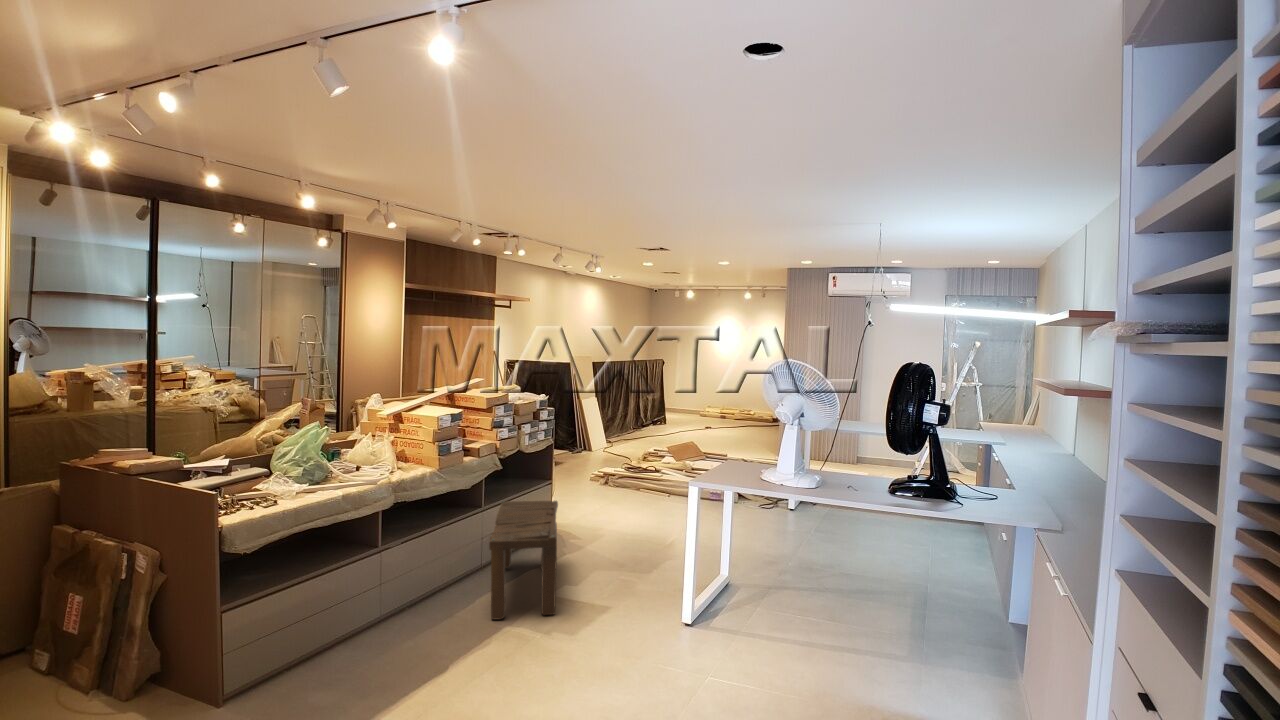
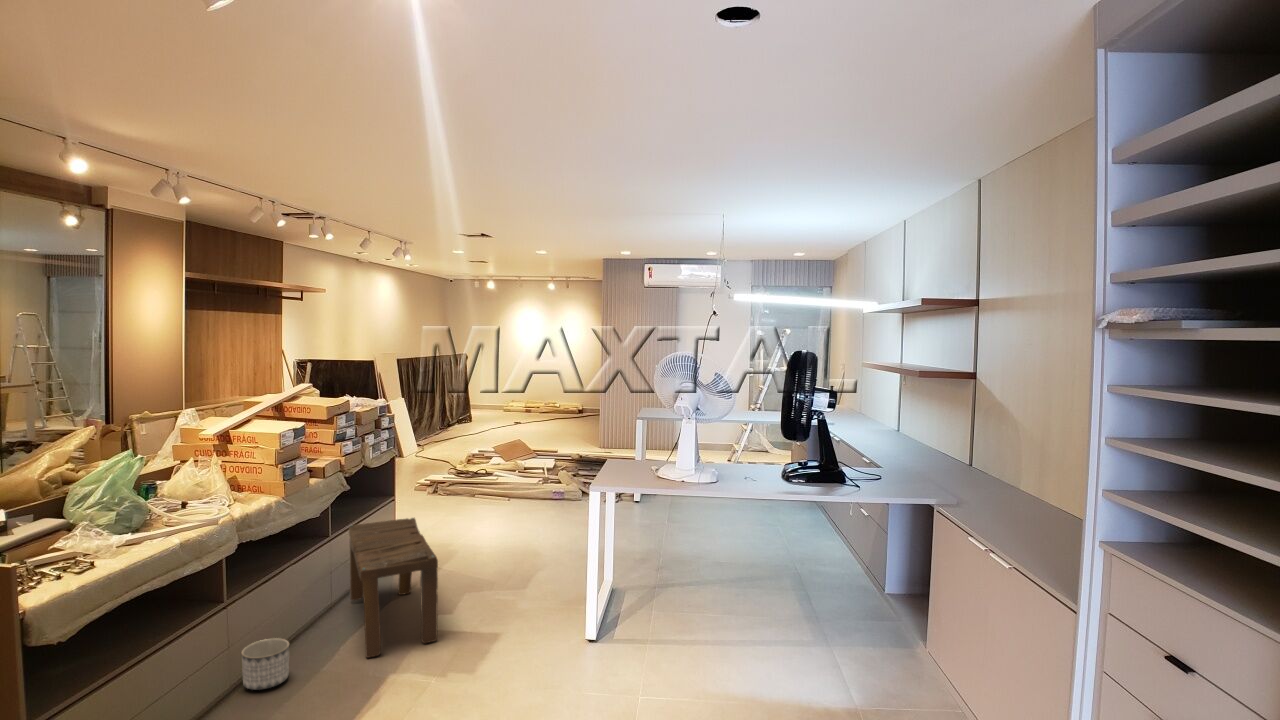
planter: none [390,589,428,631] -> present [242,638,289,690]

